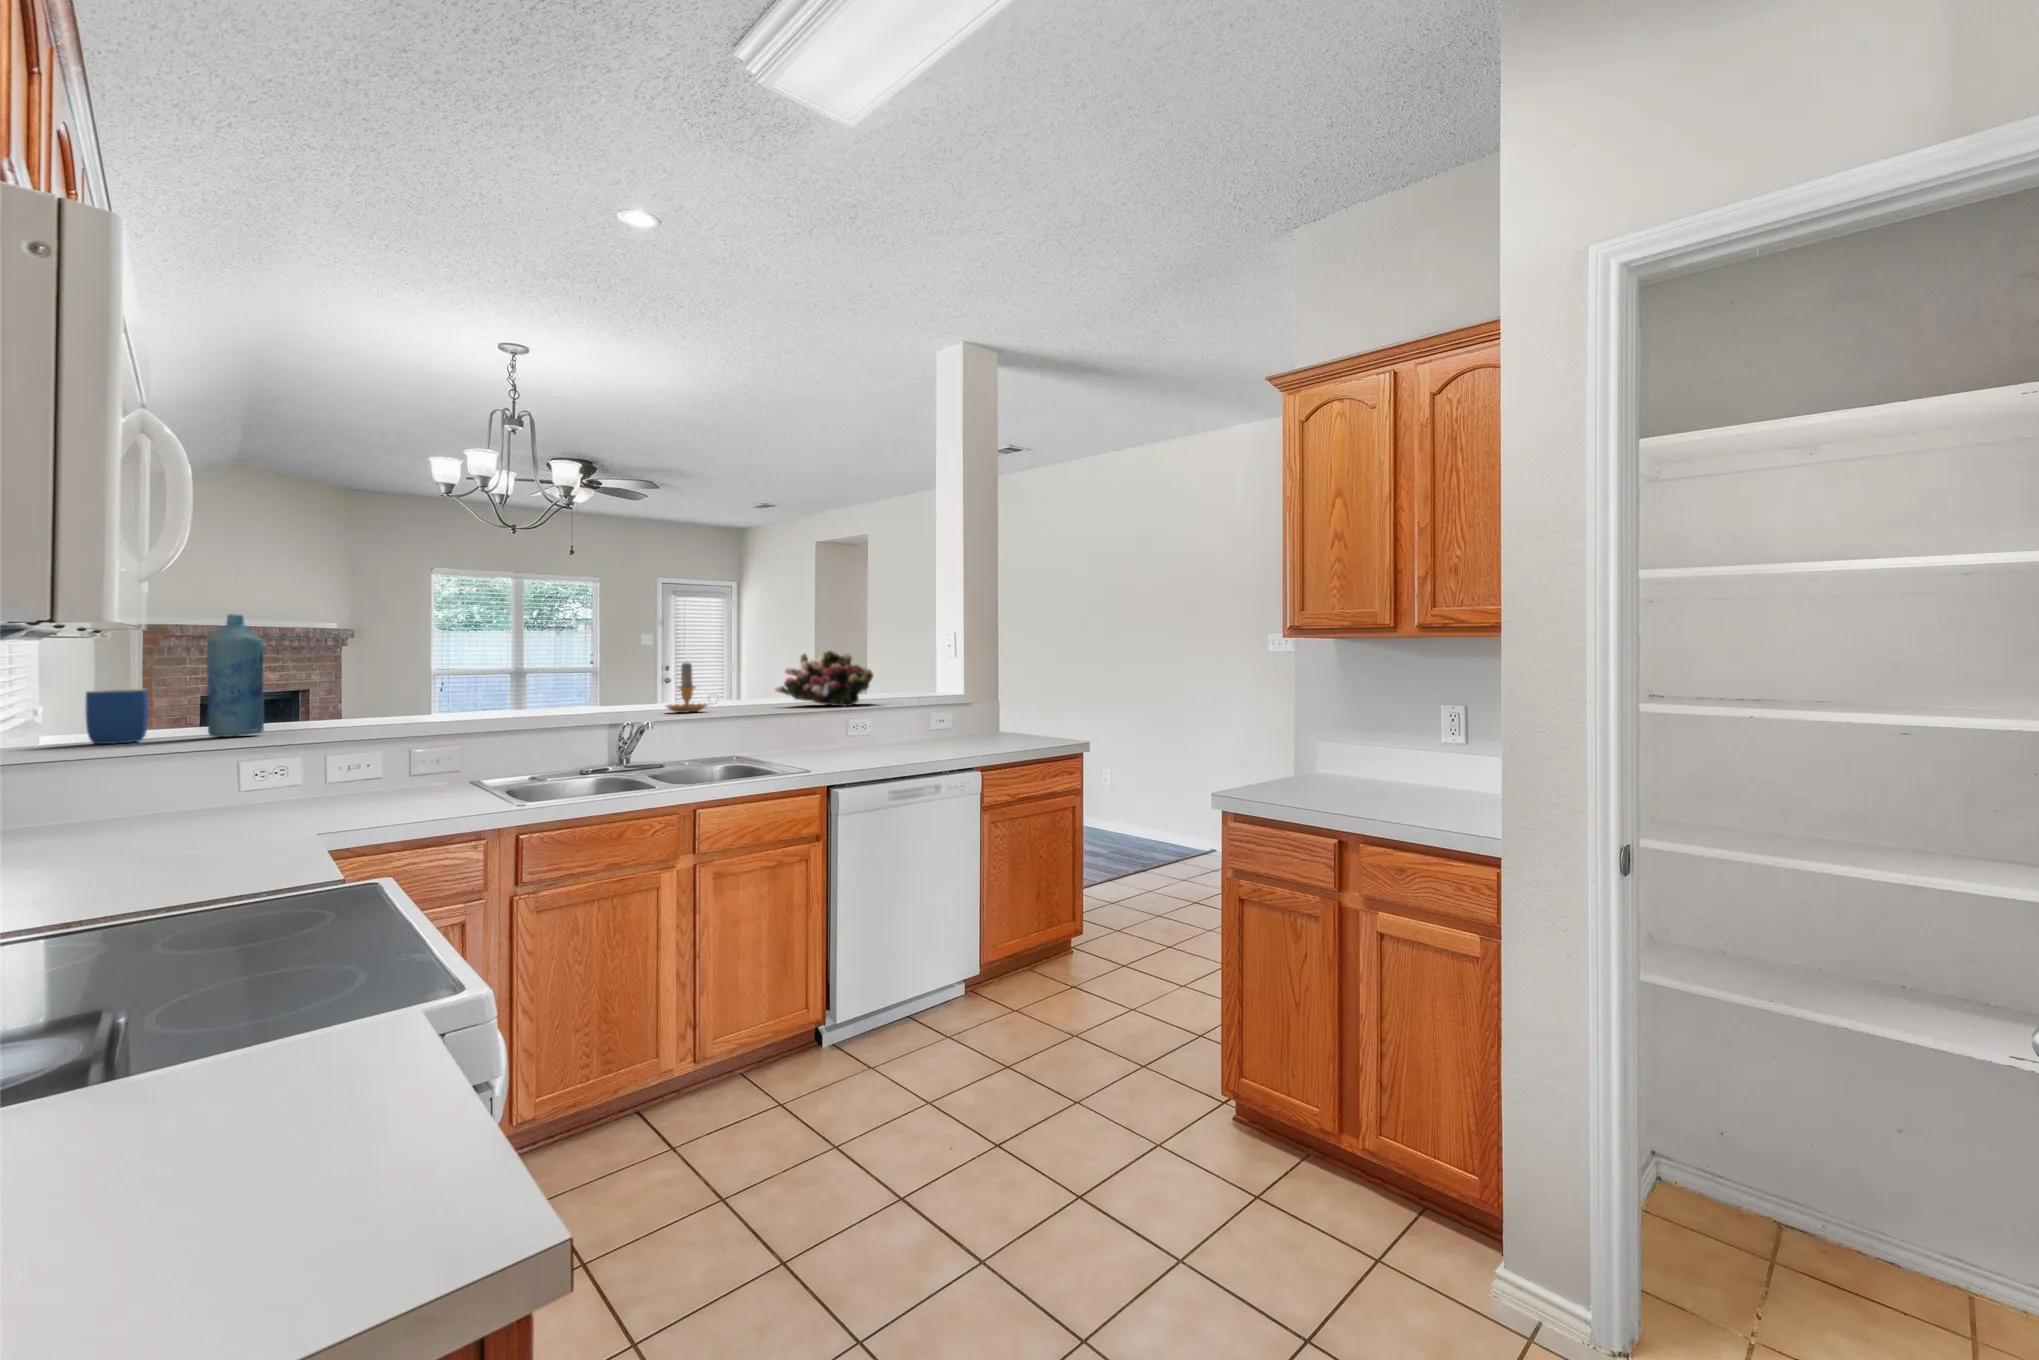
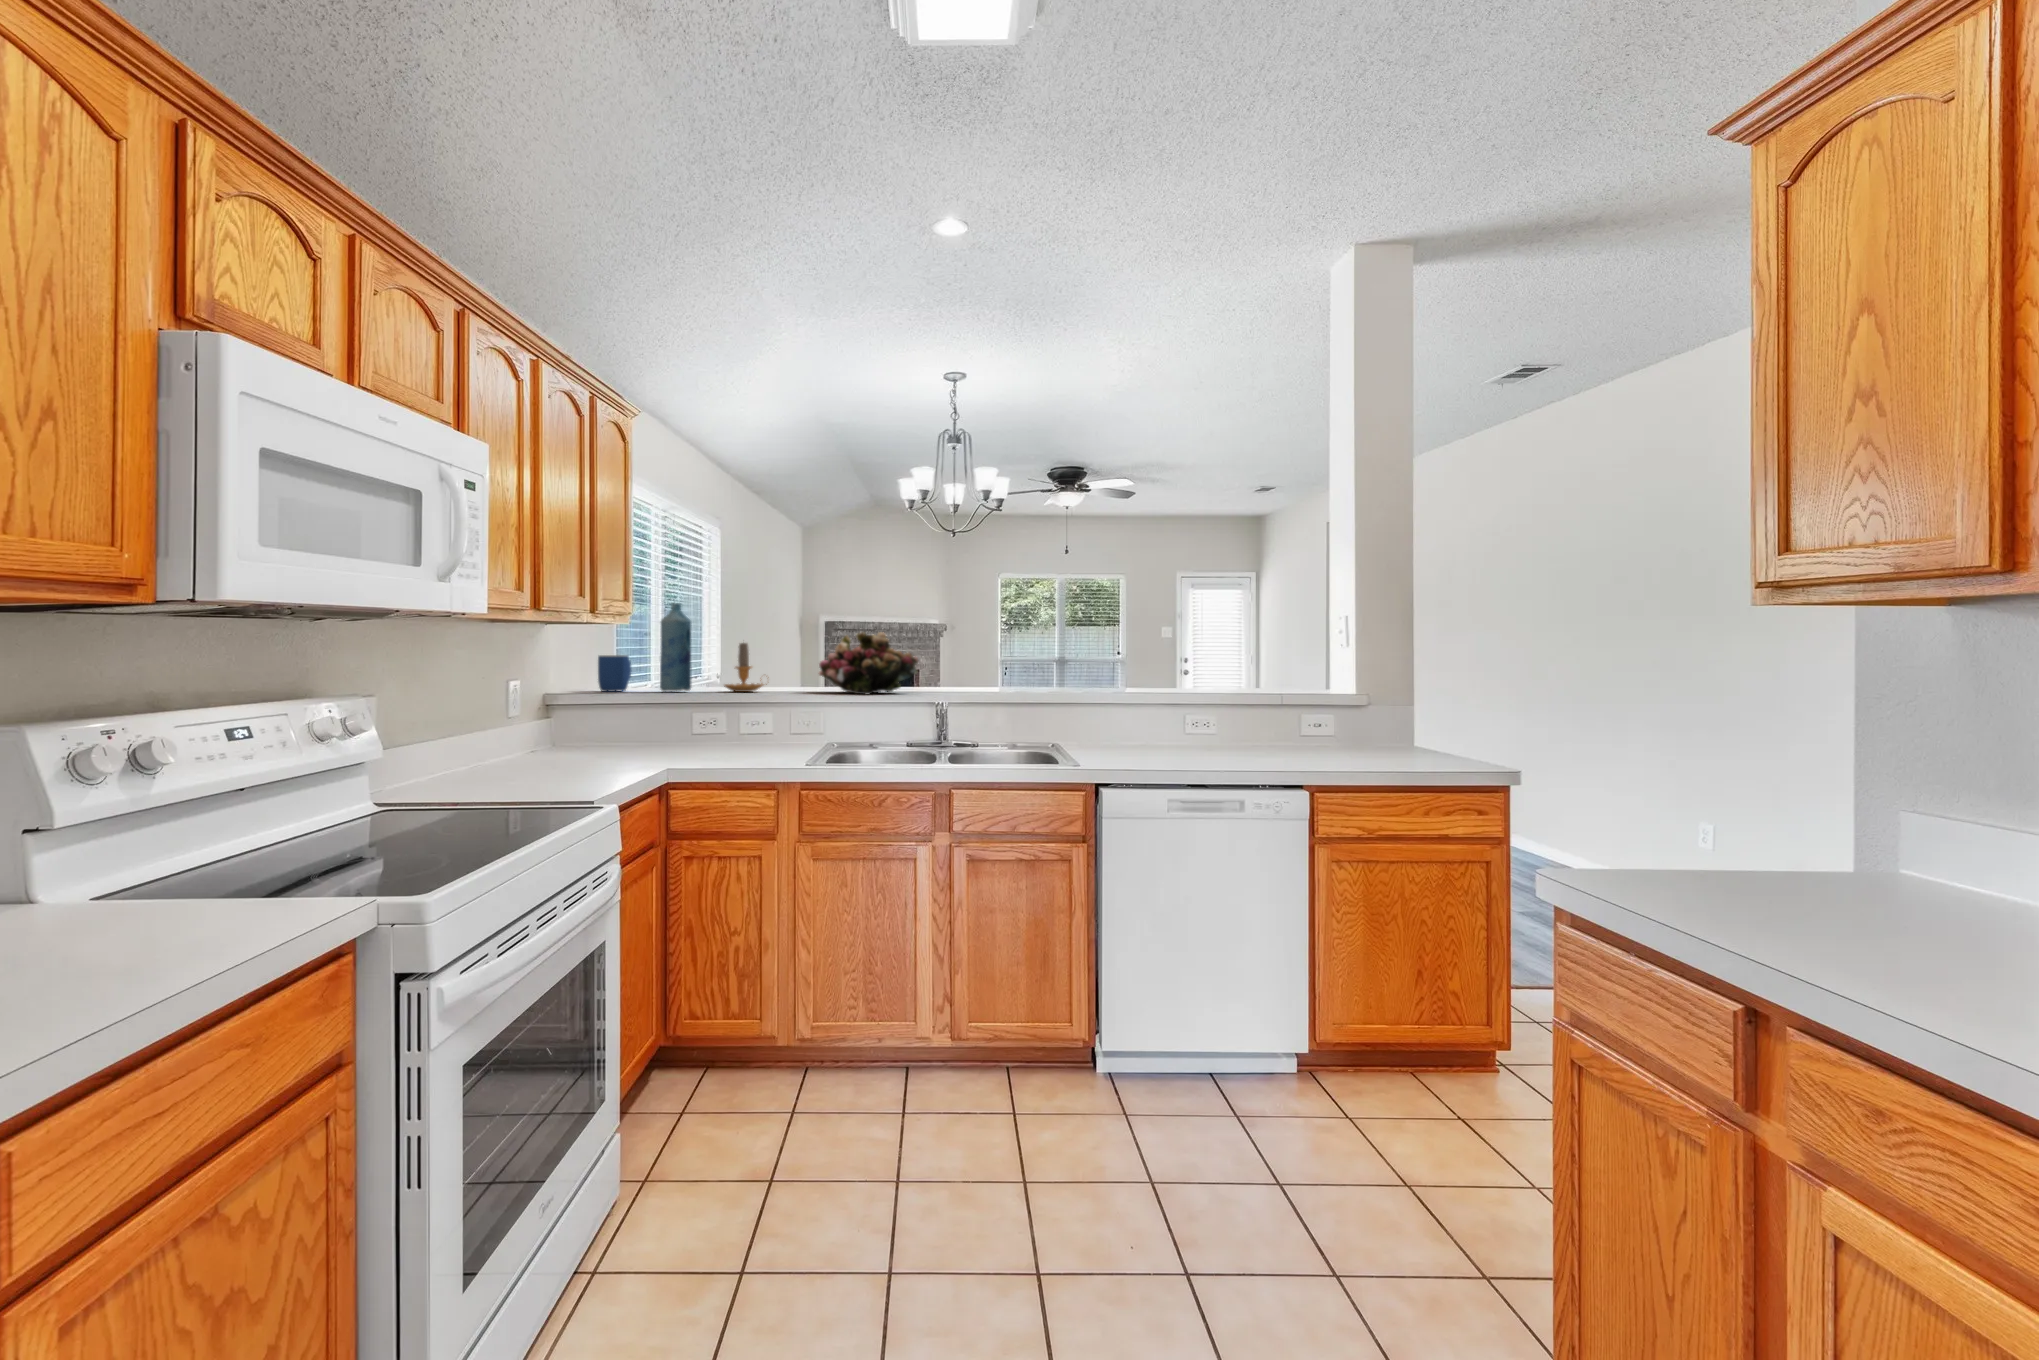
flower arrangement: present [775,649,873,706] -> present [819,632,918,695]
candle: present [666,663,717,713] -> present [724,643,767,692]

